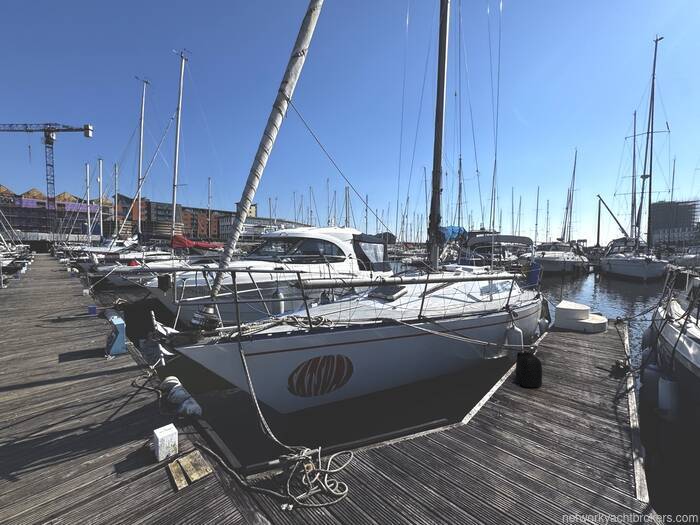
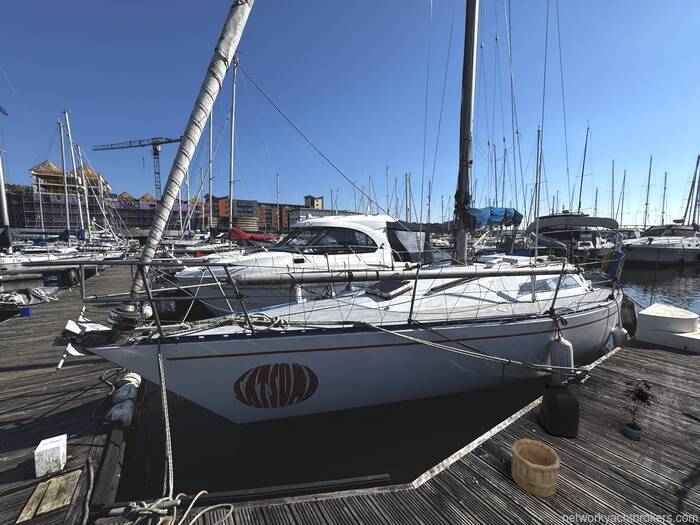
potted plant: none [564,343,588,385] -> present [621,380,659,440]
wooden bucket: none [511,386,543,419] -> present [511,439,560,497]

